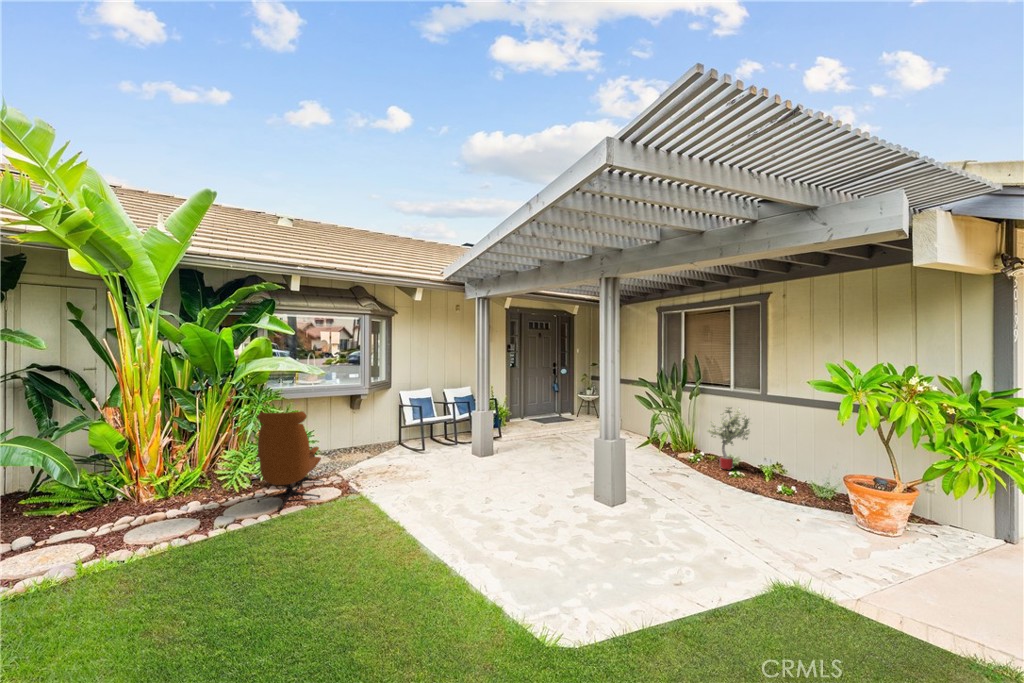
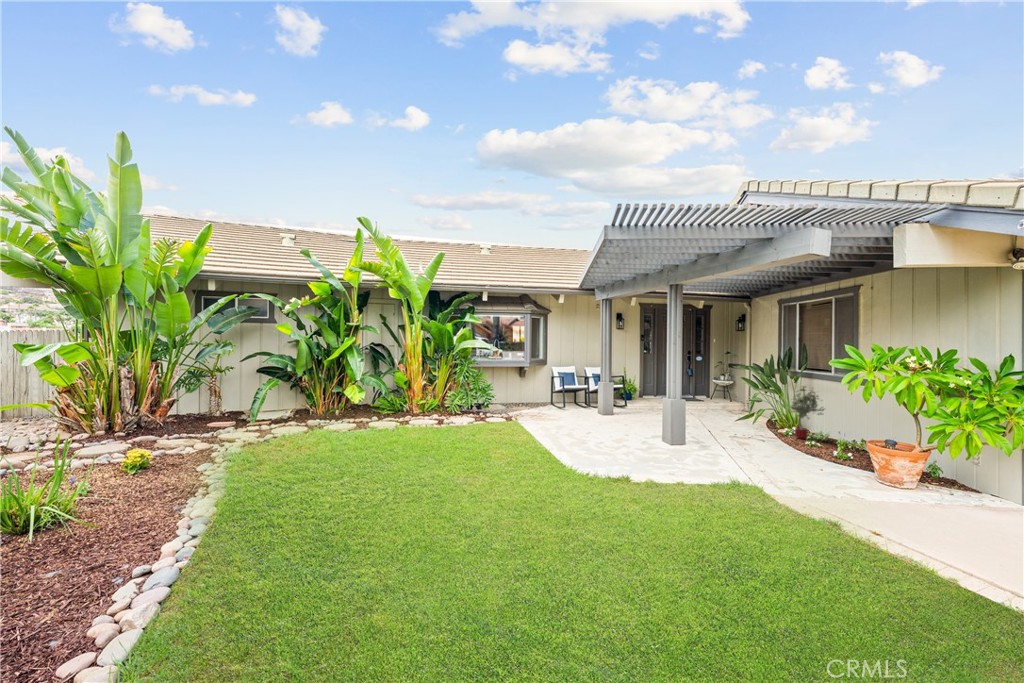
lounge chair: present [257,411,322,510] -> none [462,369,498,422]

